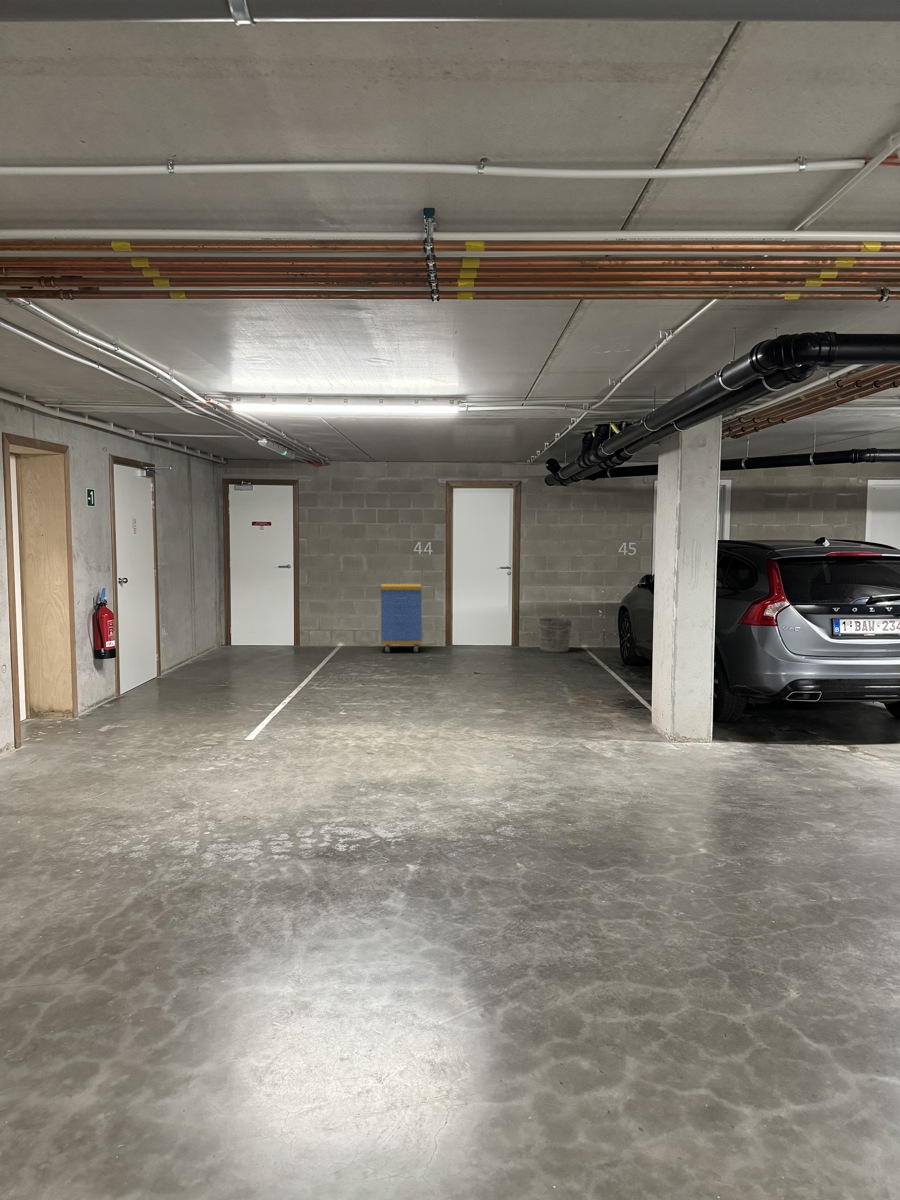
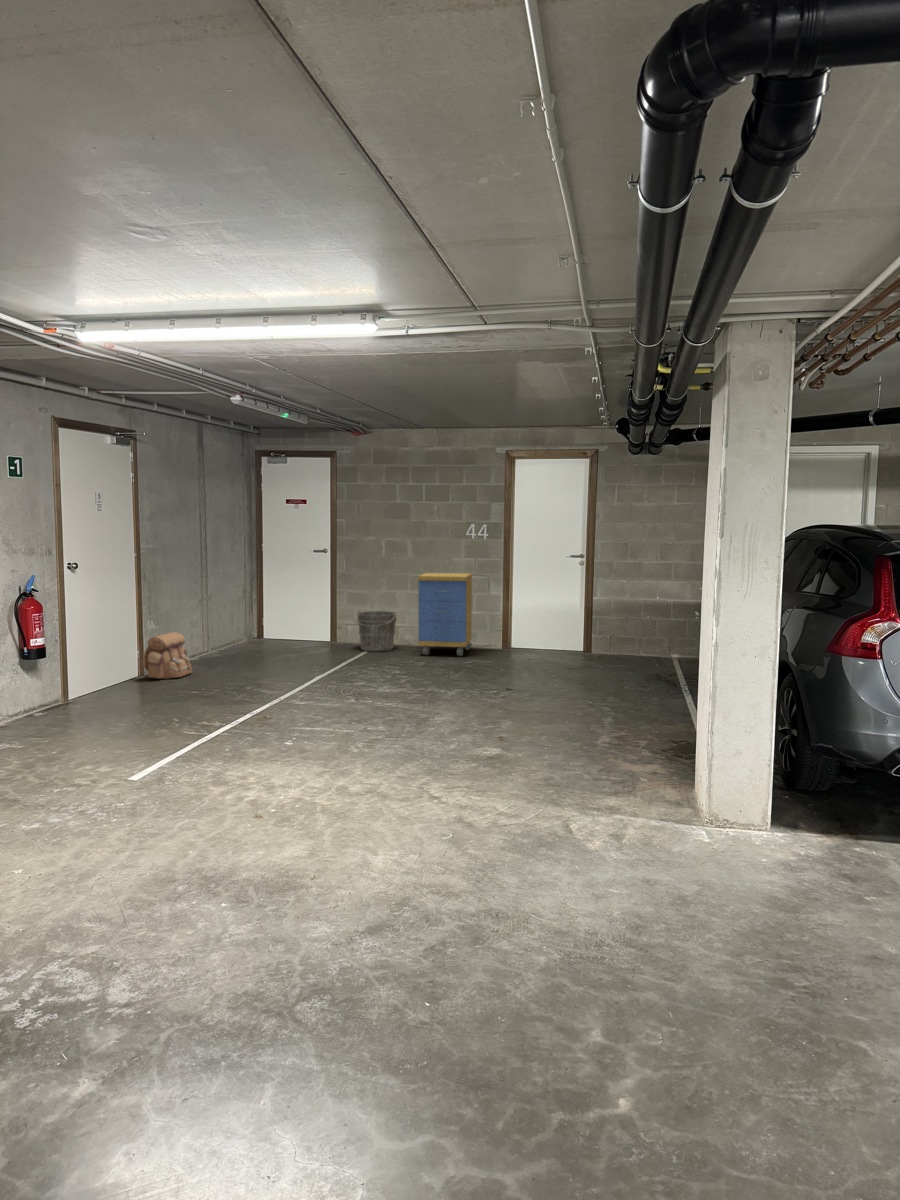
bucket: present [538,618,573,652] -> present [354,611,396,651]
backpack: none [162,637,203,677] -> present [143,632,192,679]

